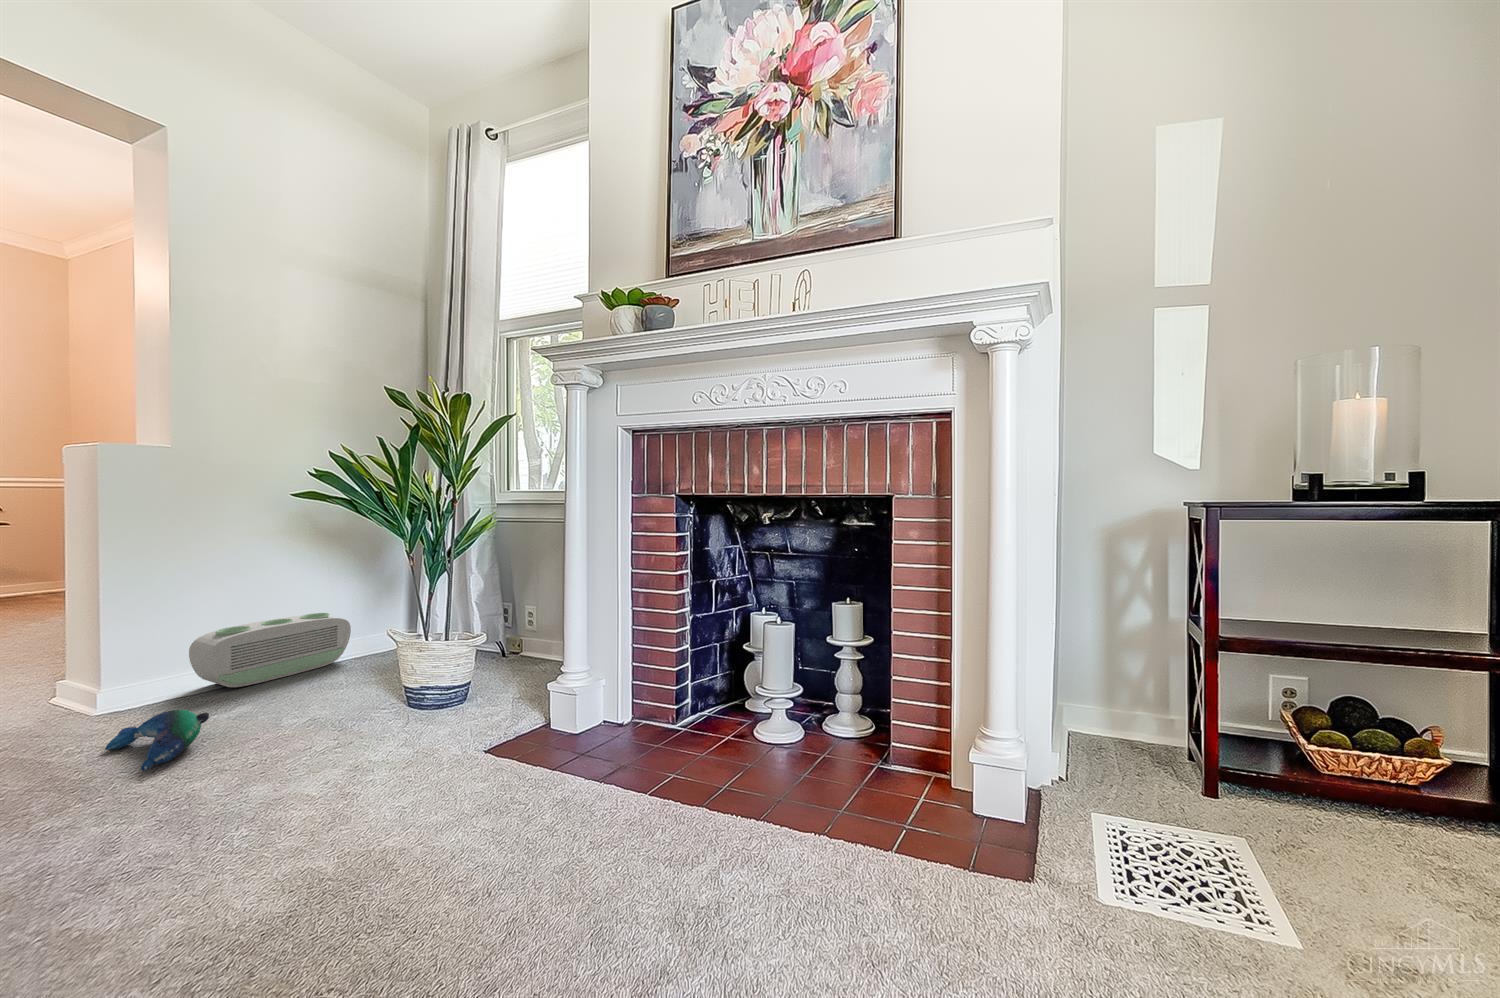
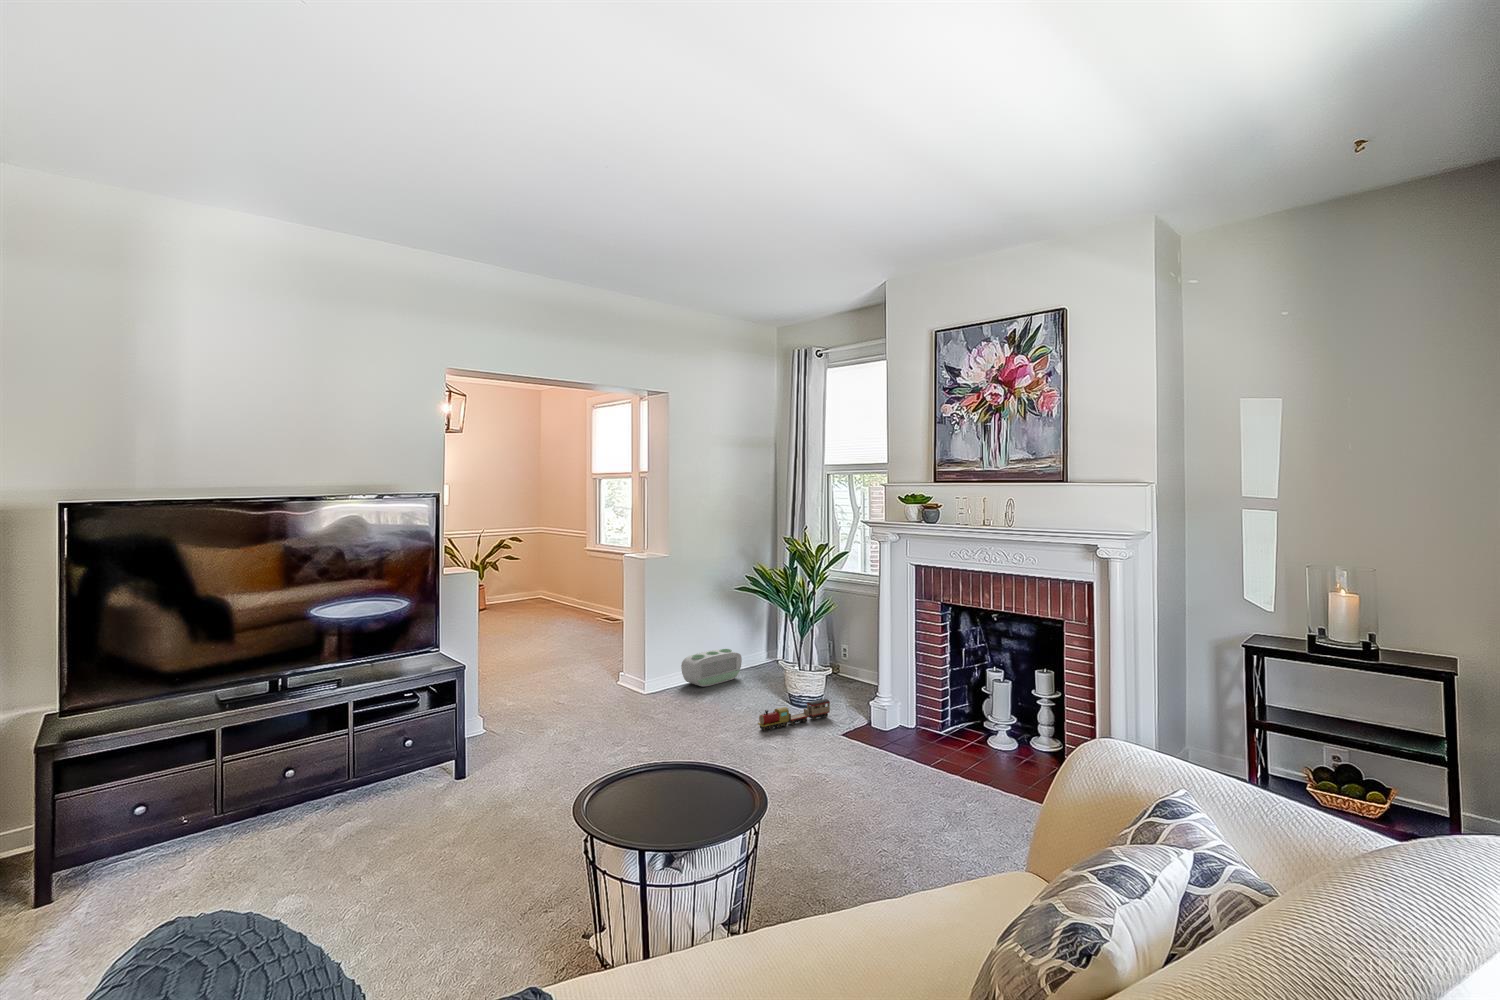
toy train: none [253,690,467,790] -> present [758,699,830,731]
plush toy: present [105,710,209,771] -> none [683,694,719,718]

